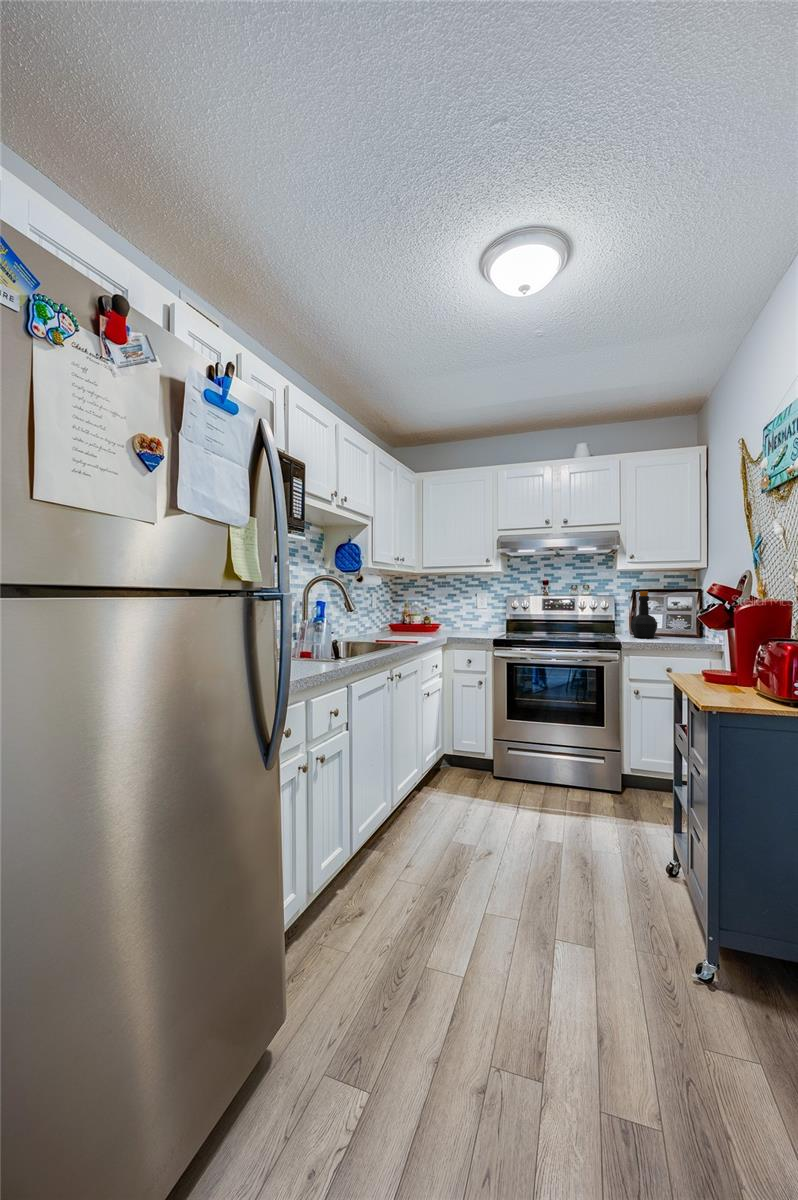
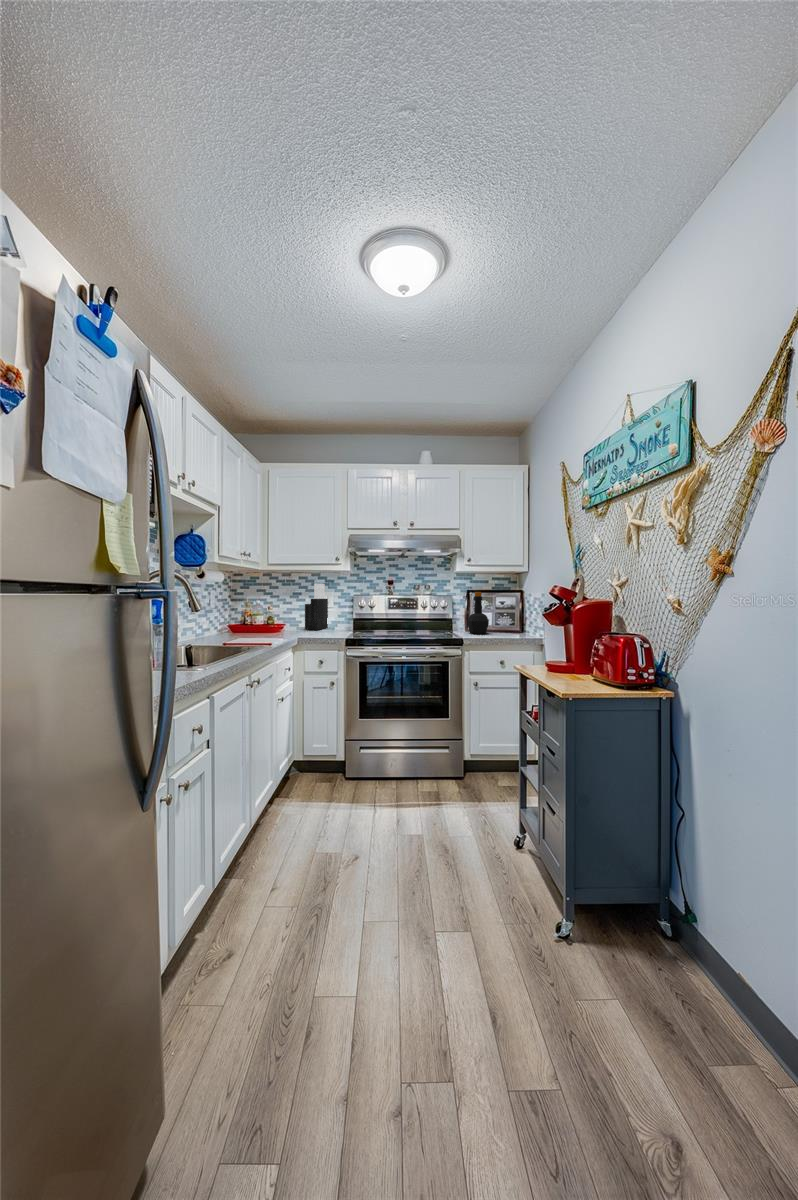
knife block: none [458,585,481,630] -> present [305,583,328,630]

